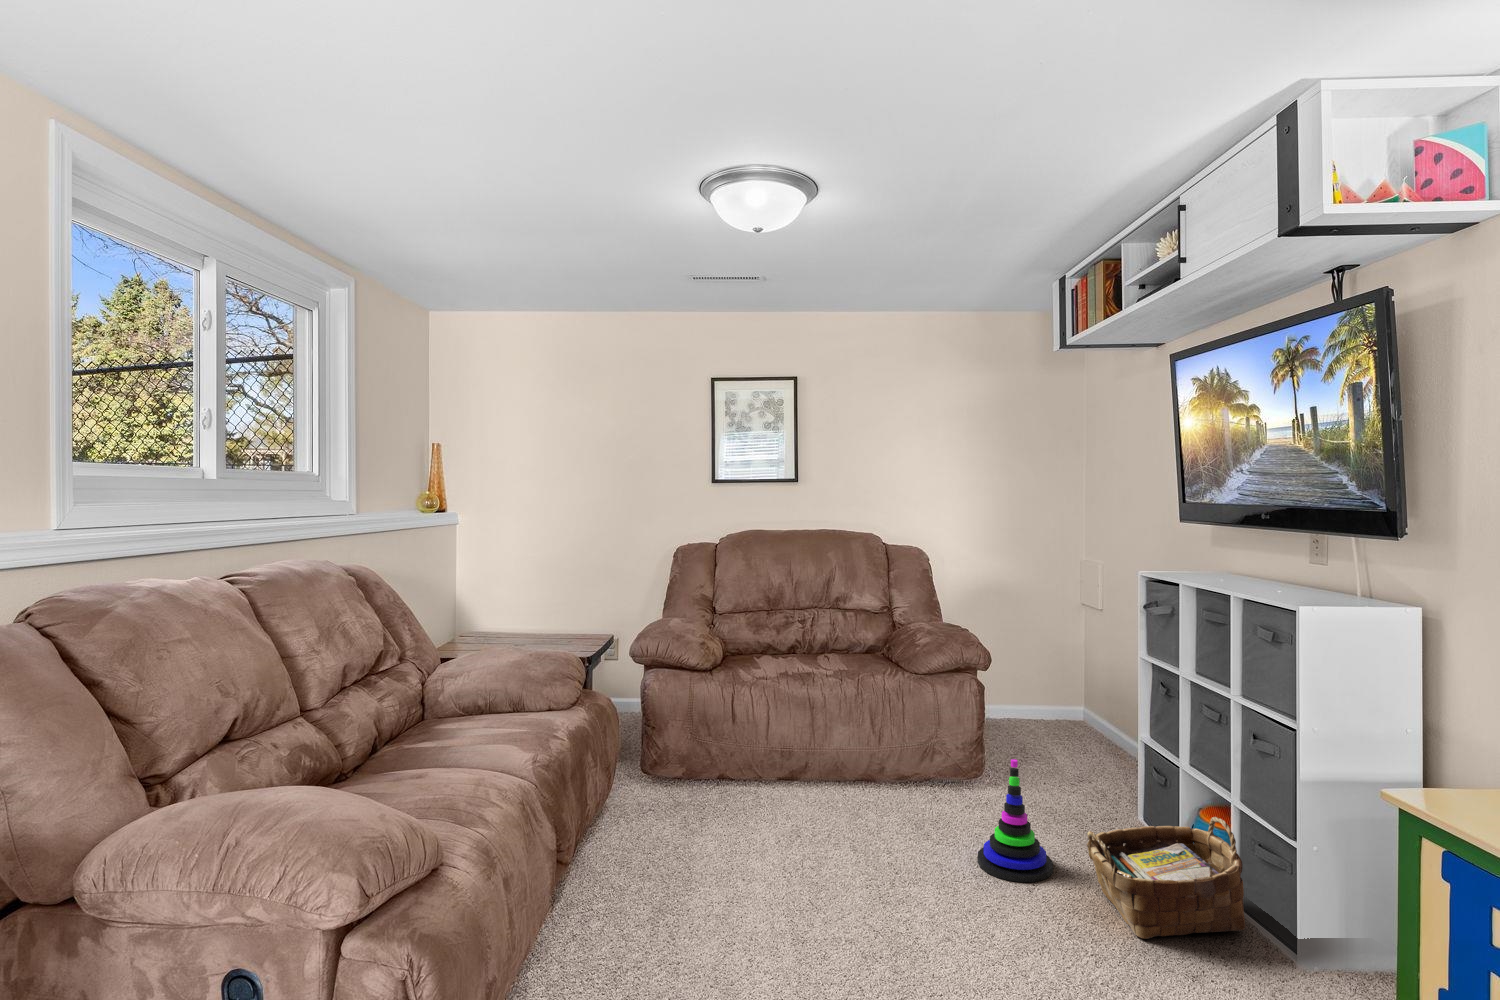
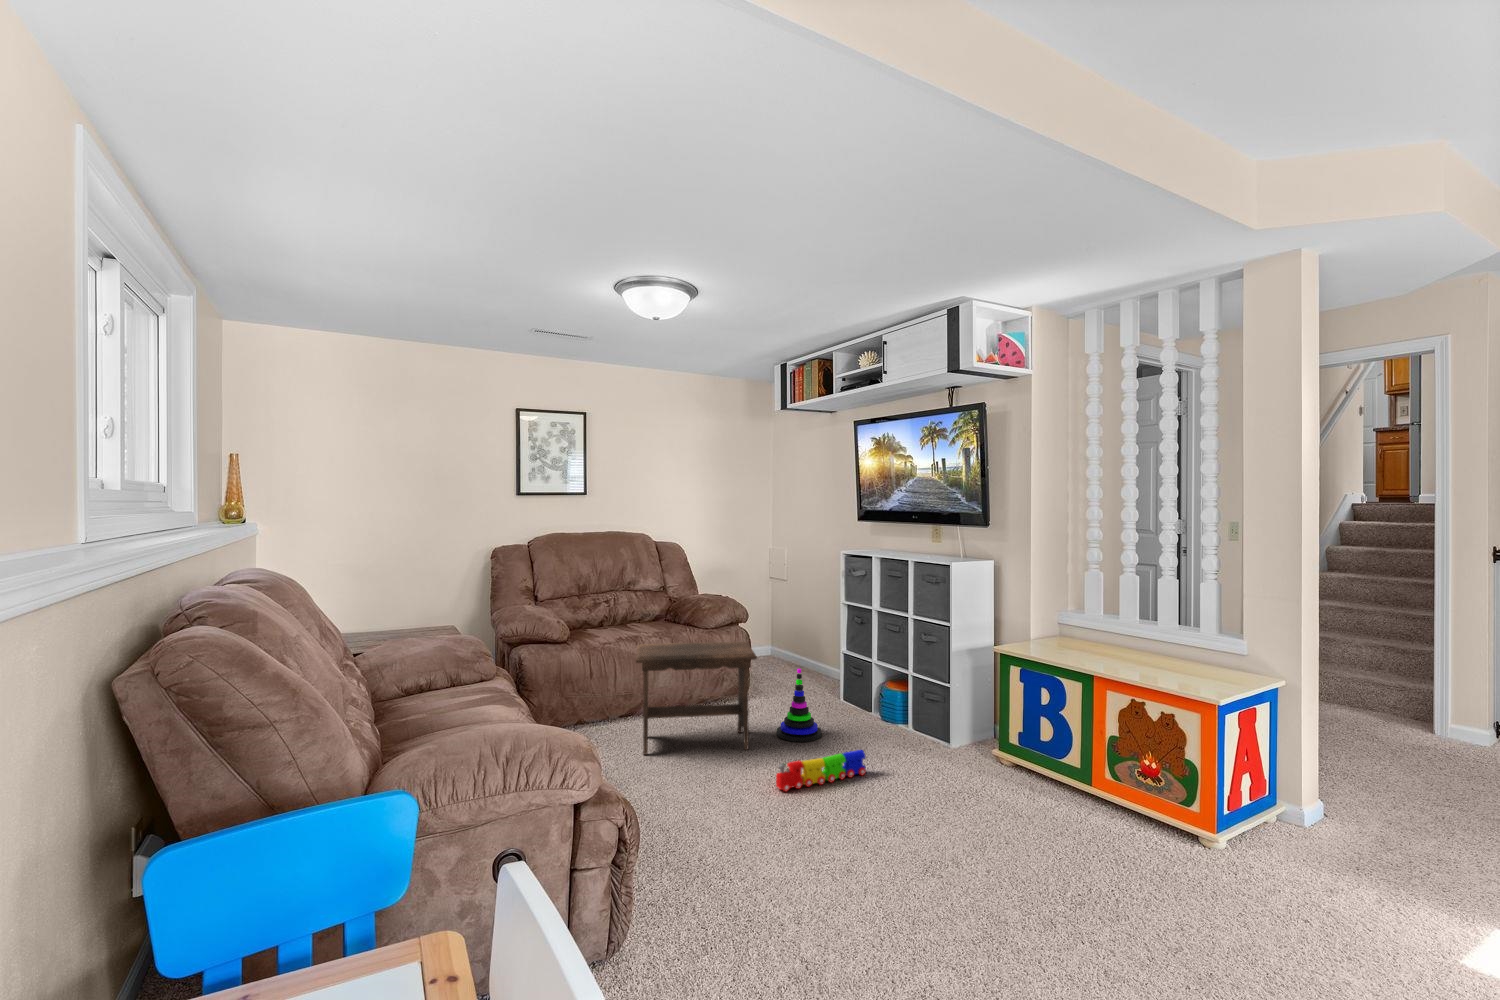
footstool: none [751,691,941,875] -> present [636,641,757,755]
woven basket: present [1087,817,1245,939] -> none [848,683,928,753]
toy train: none [897,919,1072,973] -> present [776,750,866,791]

